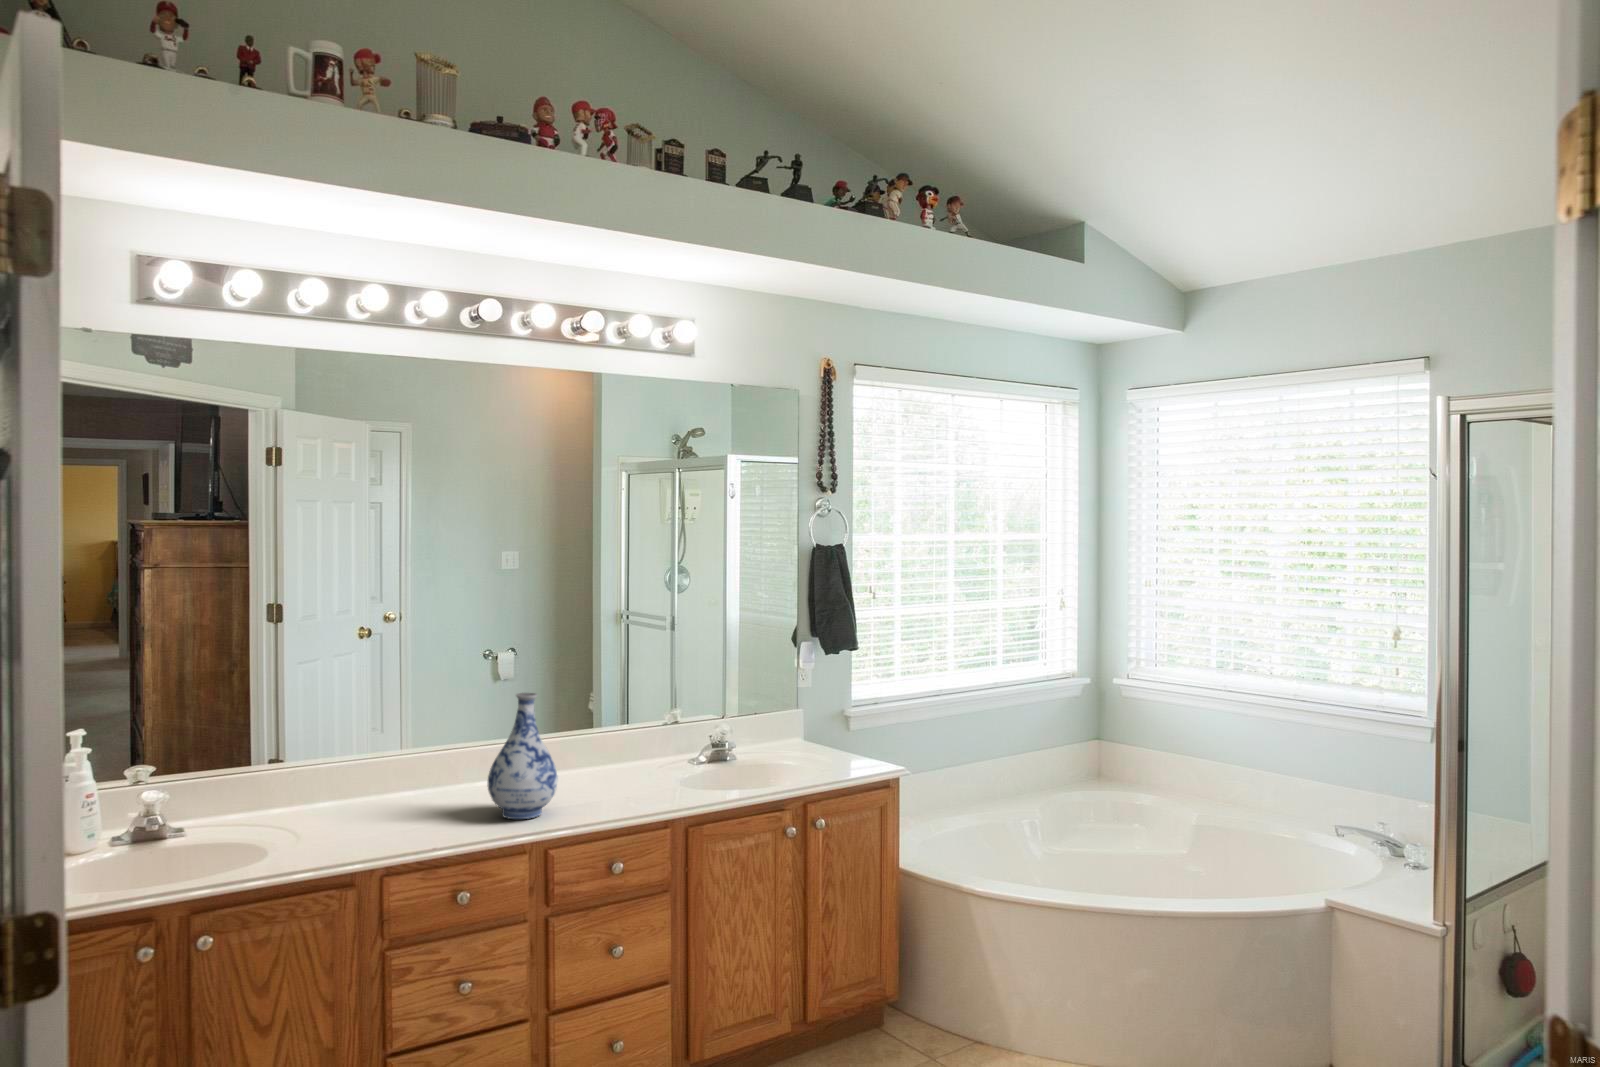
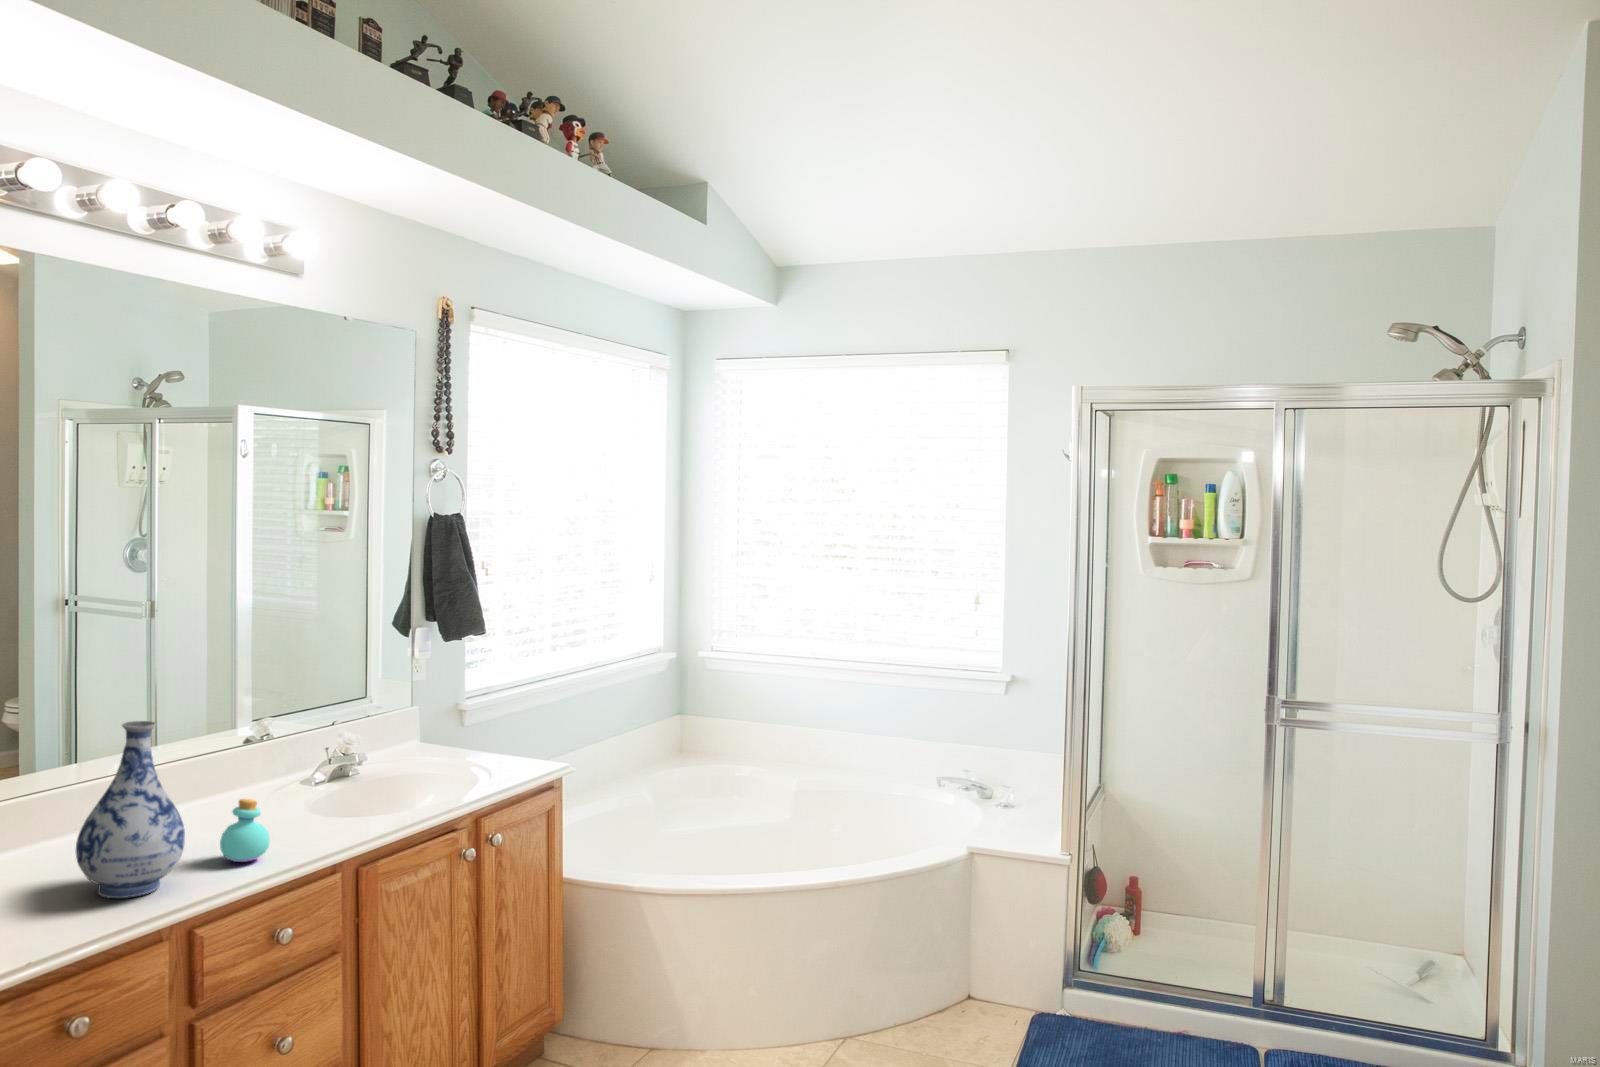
perfume bottle: none [590,759,624,807] -> present [220,799,270,862]

